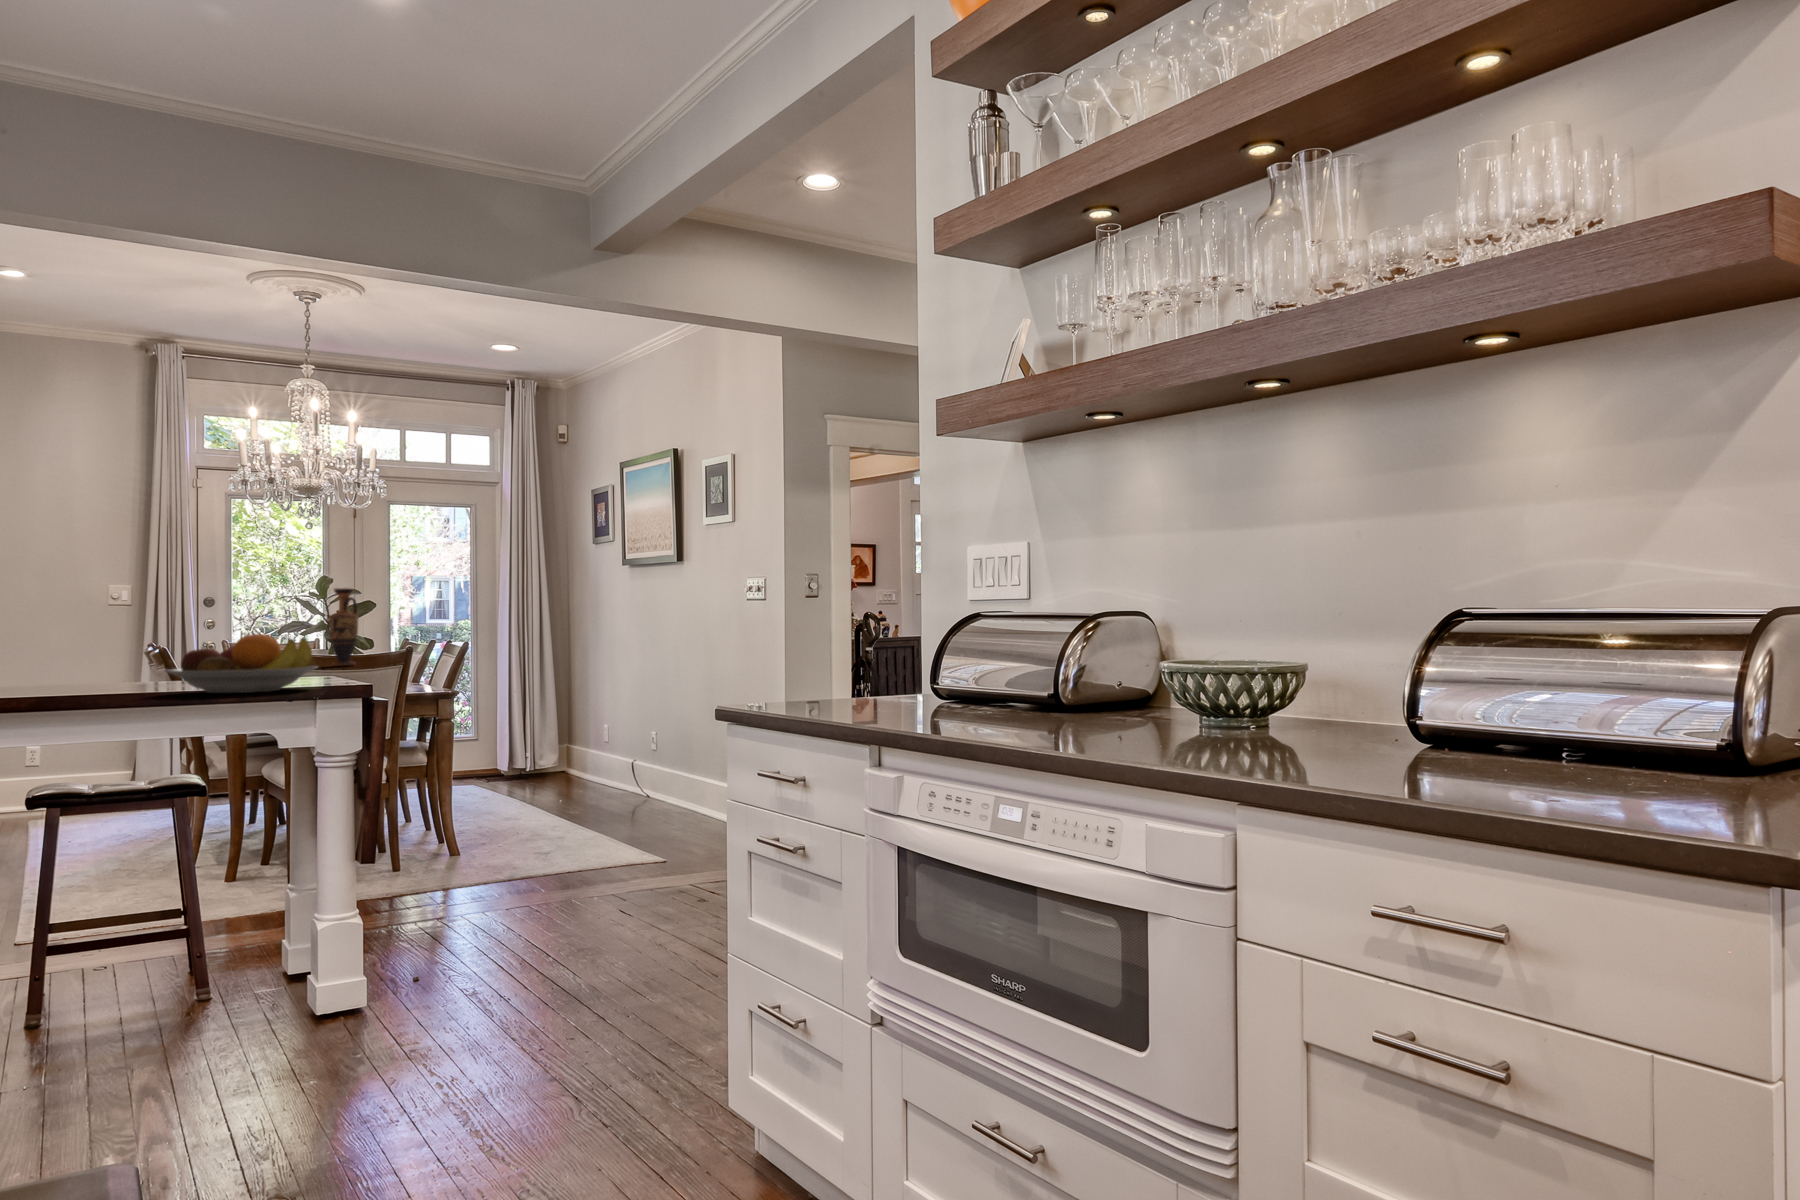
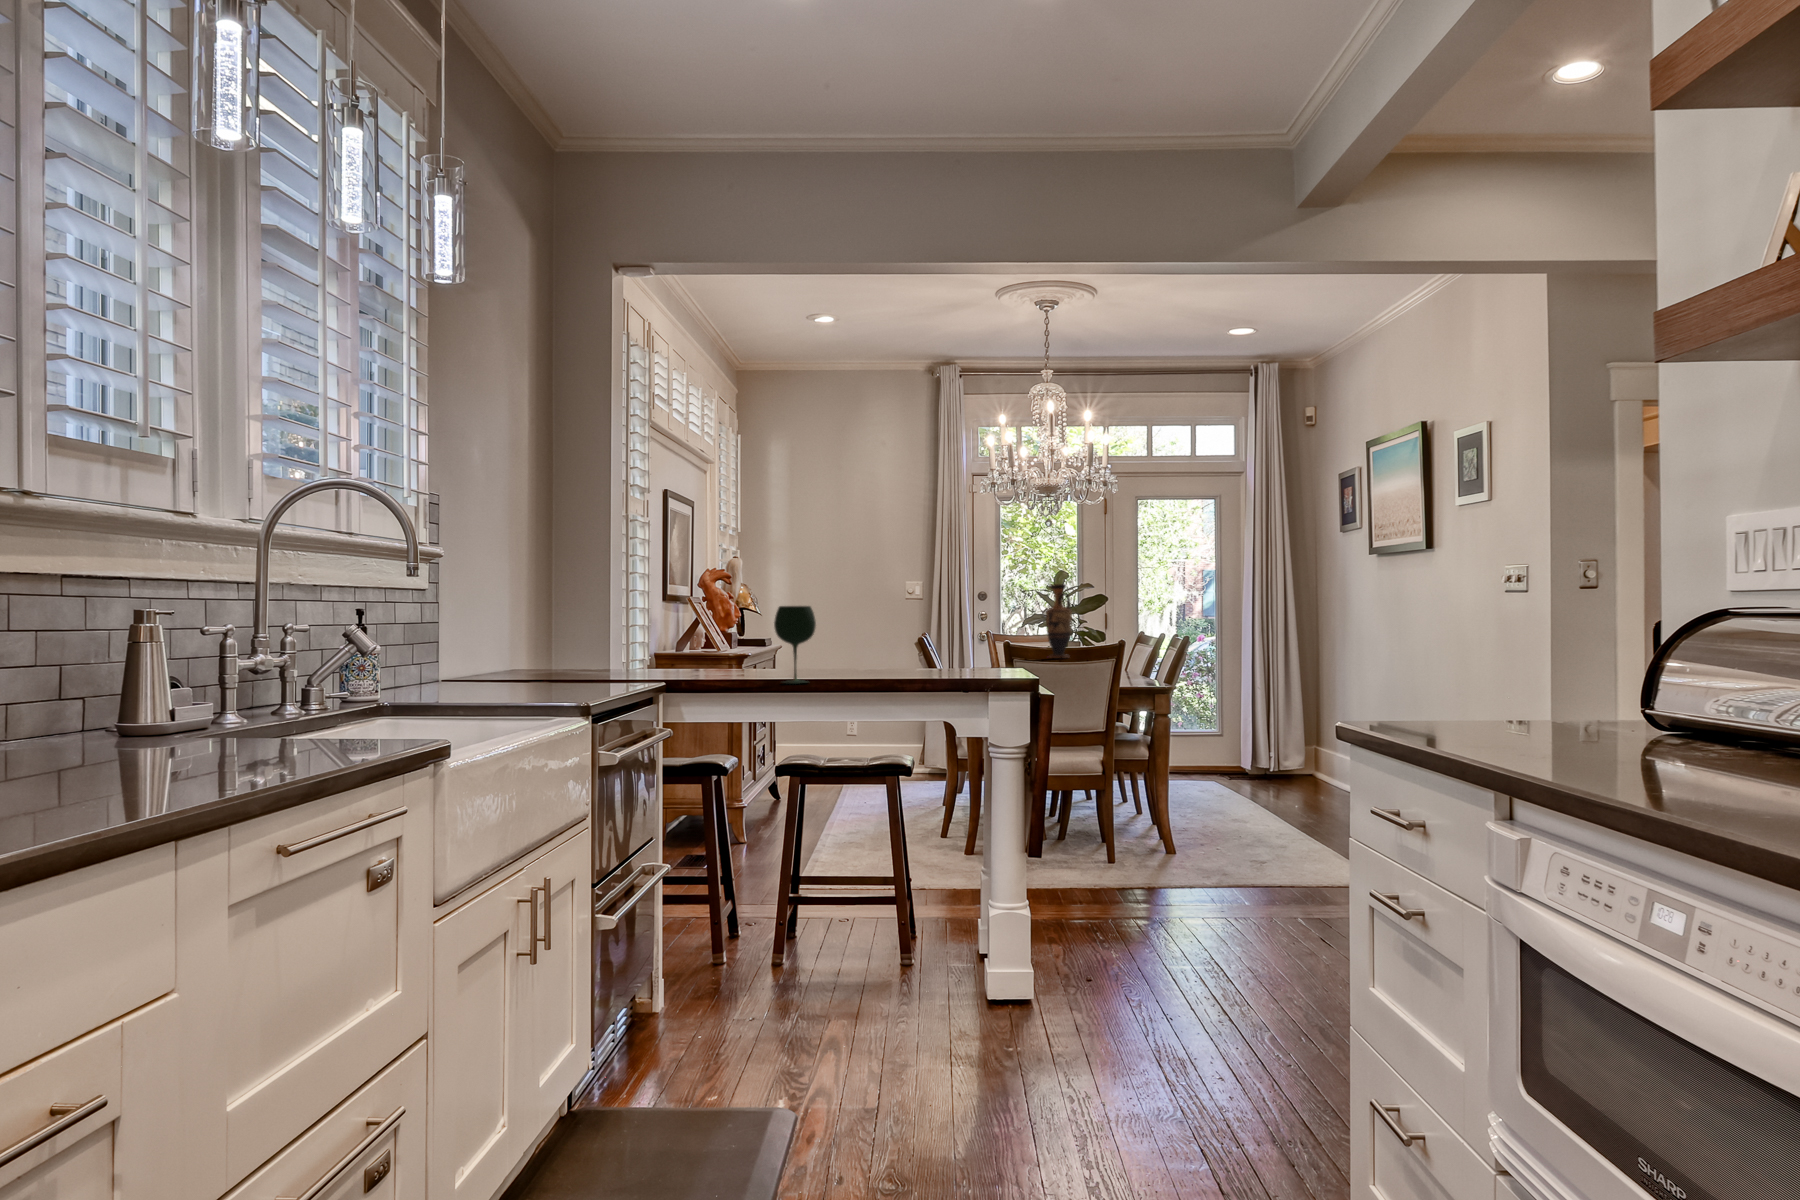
wine glass: none [32,610,92,701] -> present [774,606,816,684]
fruit bowl: present [165,634,317,693] -> none [868,628,992,682]

